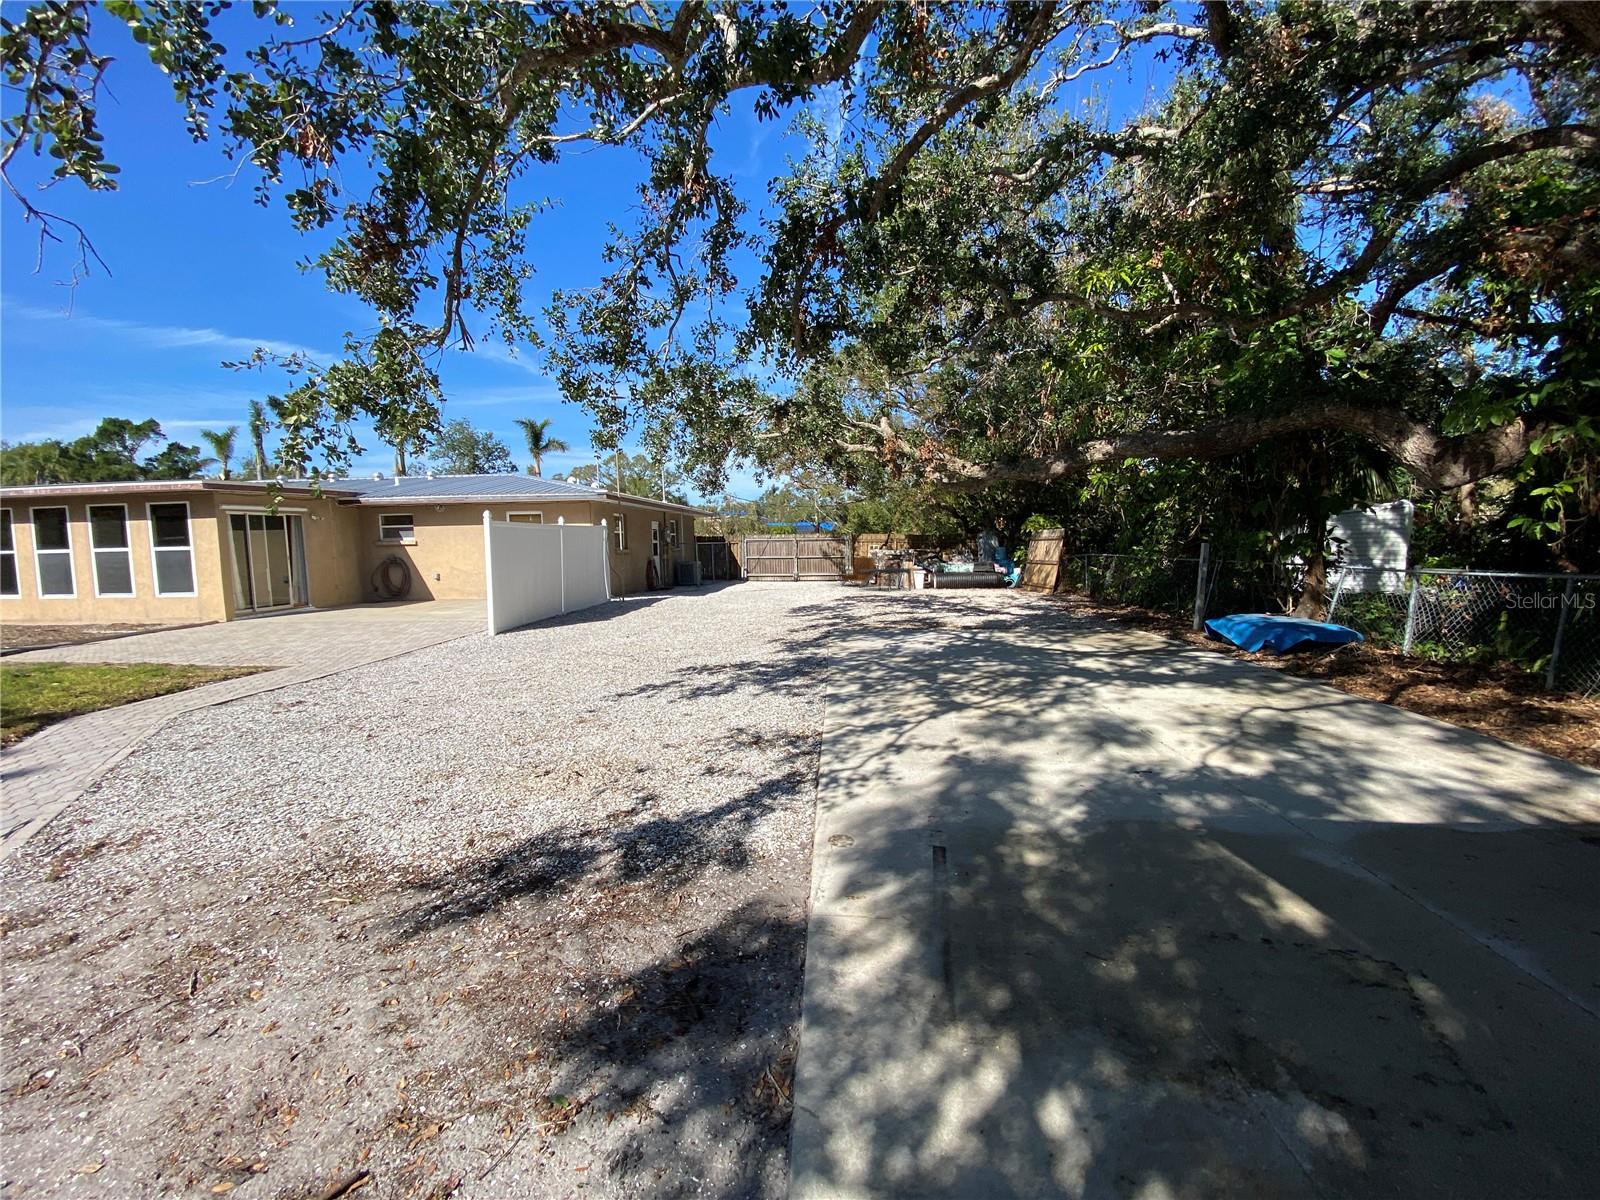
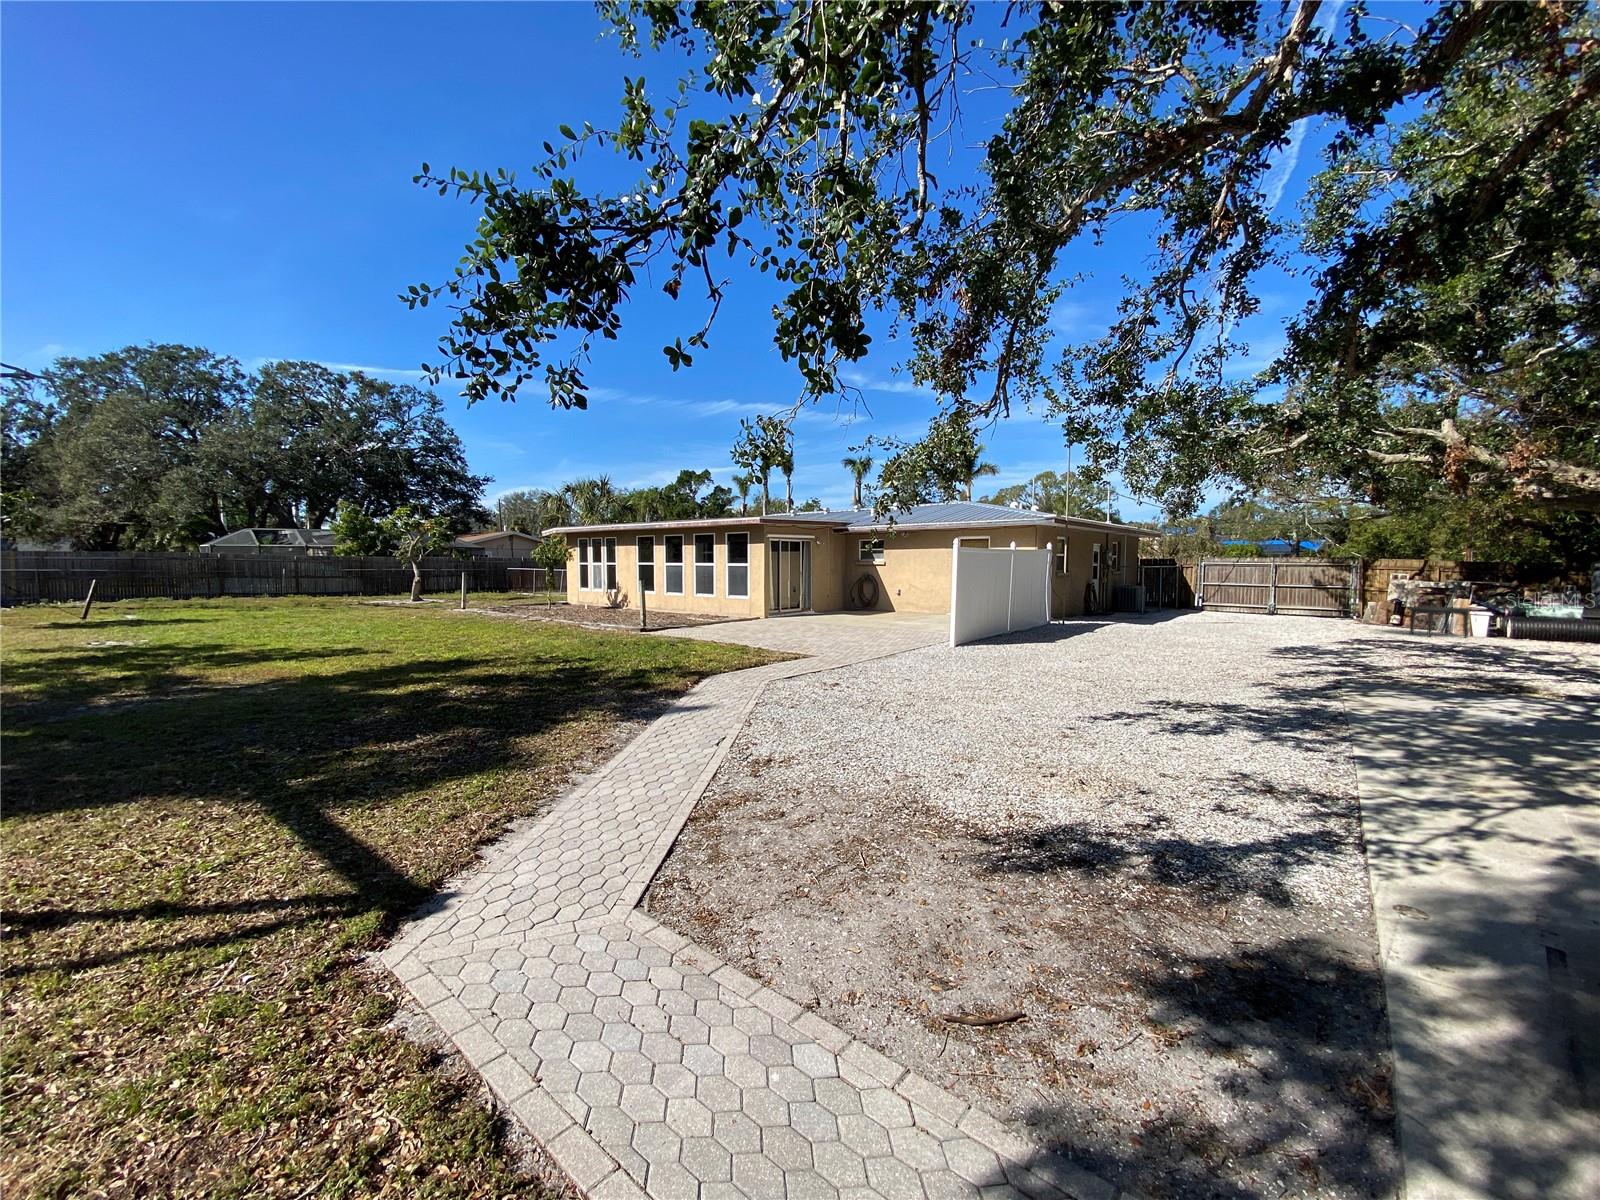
lounge chair: present [840,557,878,587] -> none [1343,589,1412,628]

